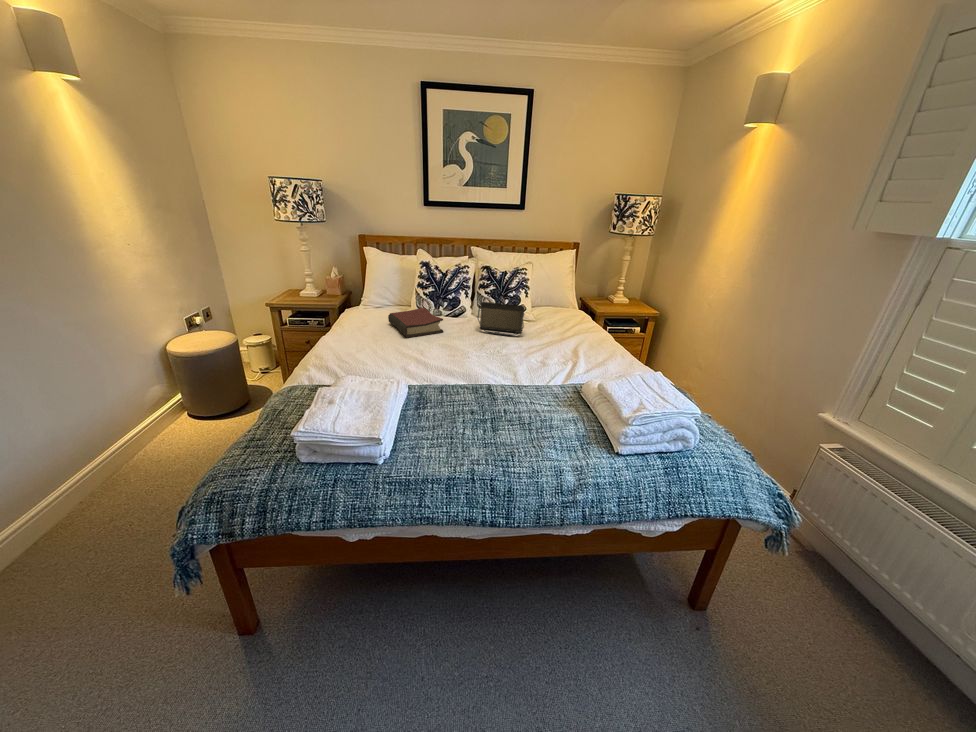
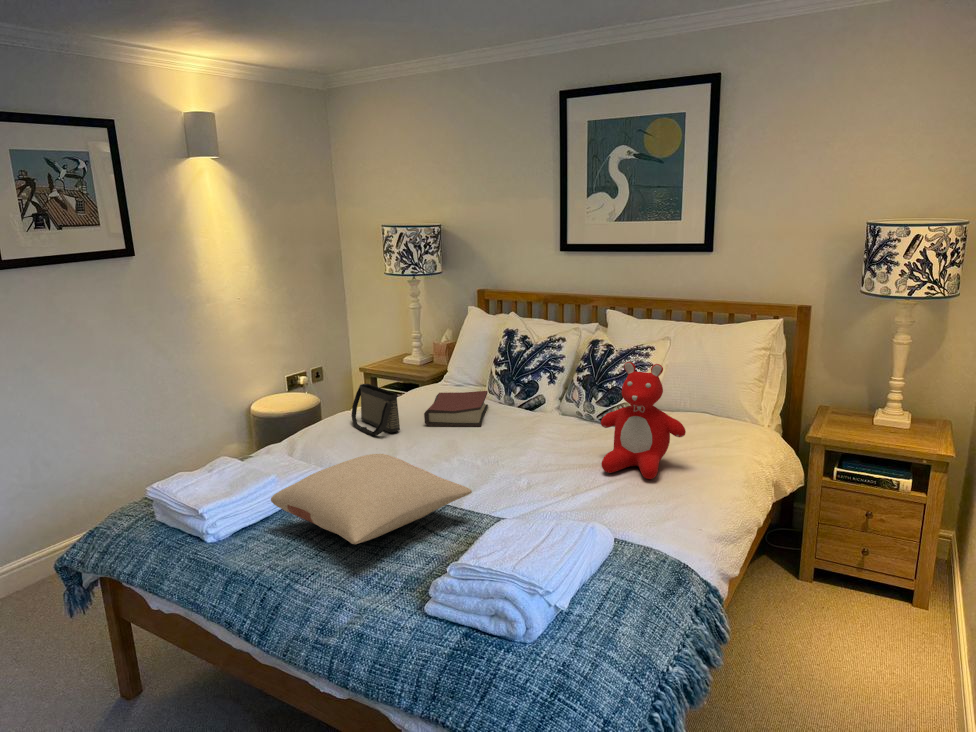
teddy bear: none [543,277,593,346] -> present [601,362,686,479]
handbag: present [477,302,524,336] -> present [351,384,400,435]
pillow: none [426,360,549,426] -> present [271,454,472,544]

